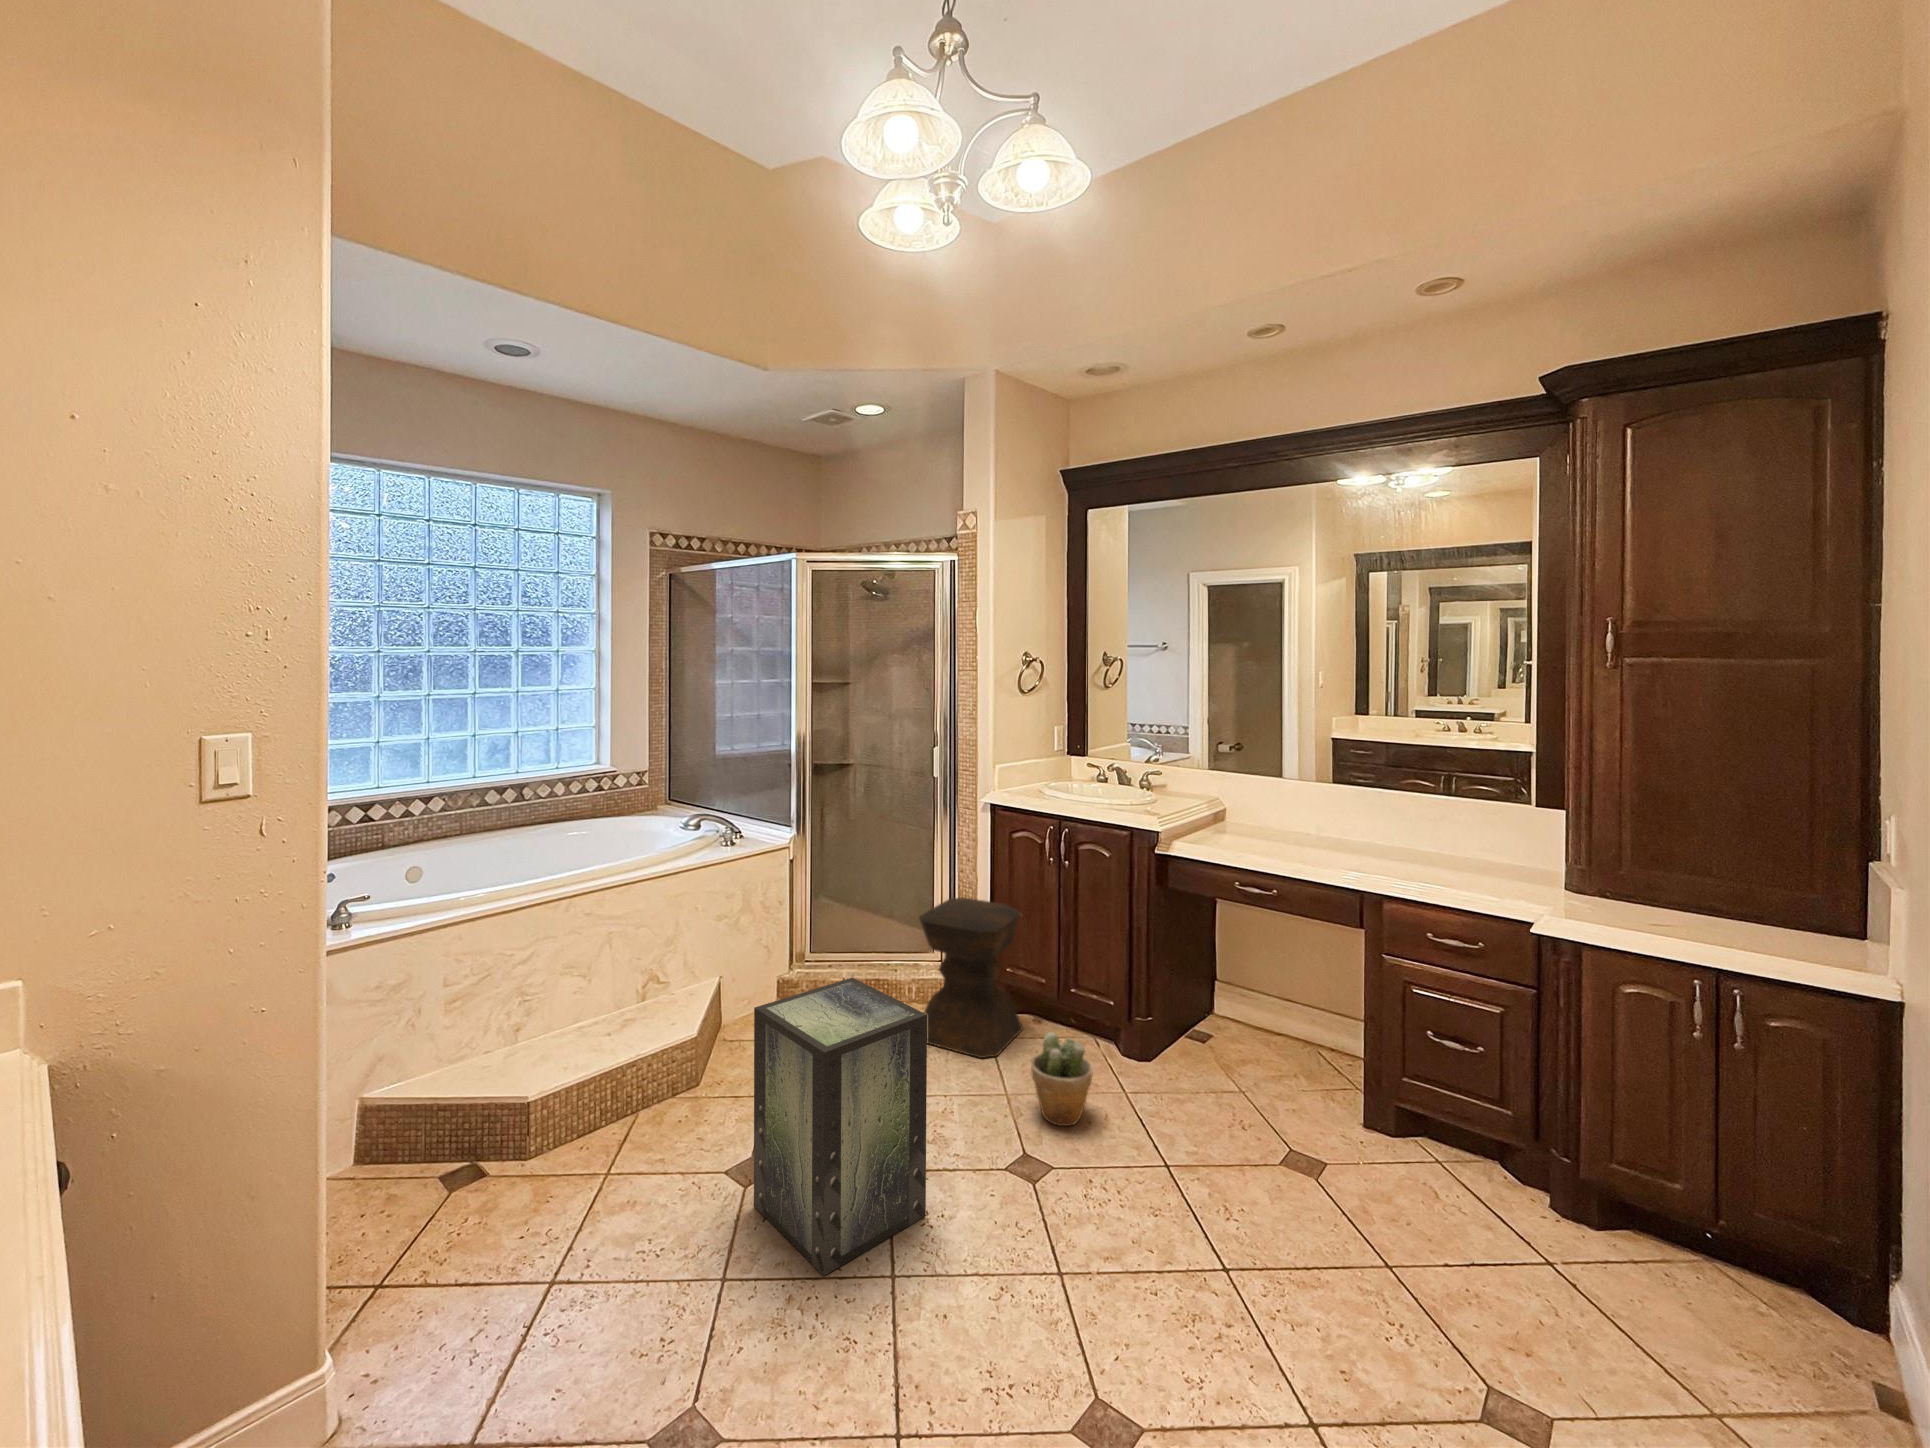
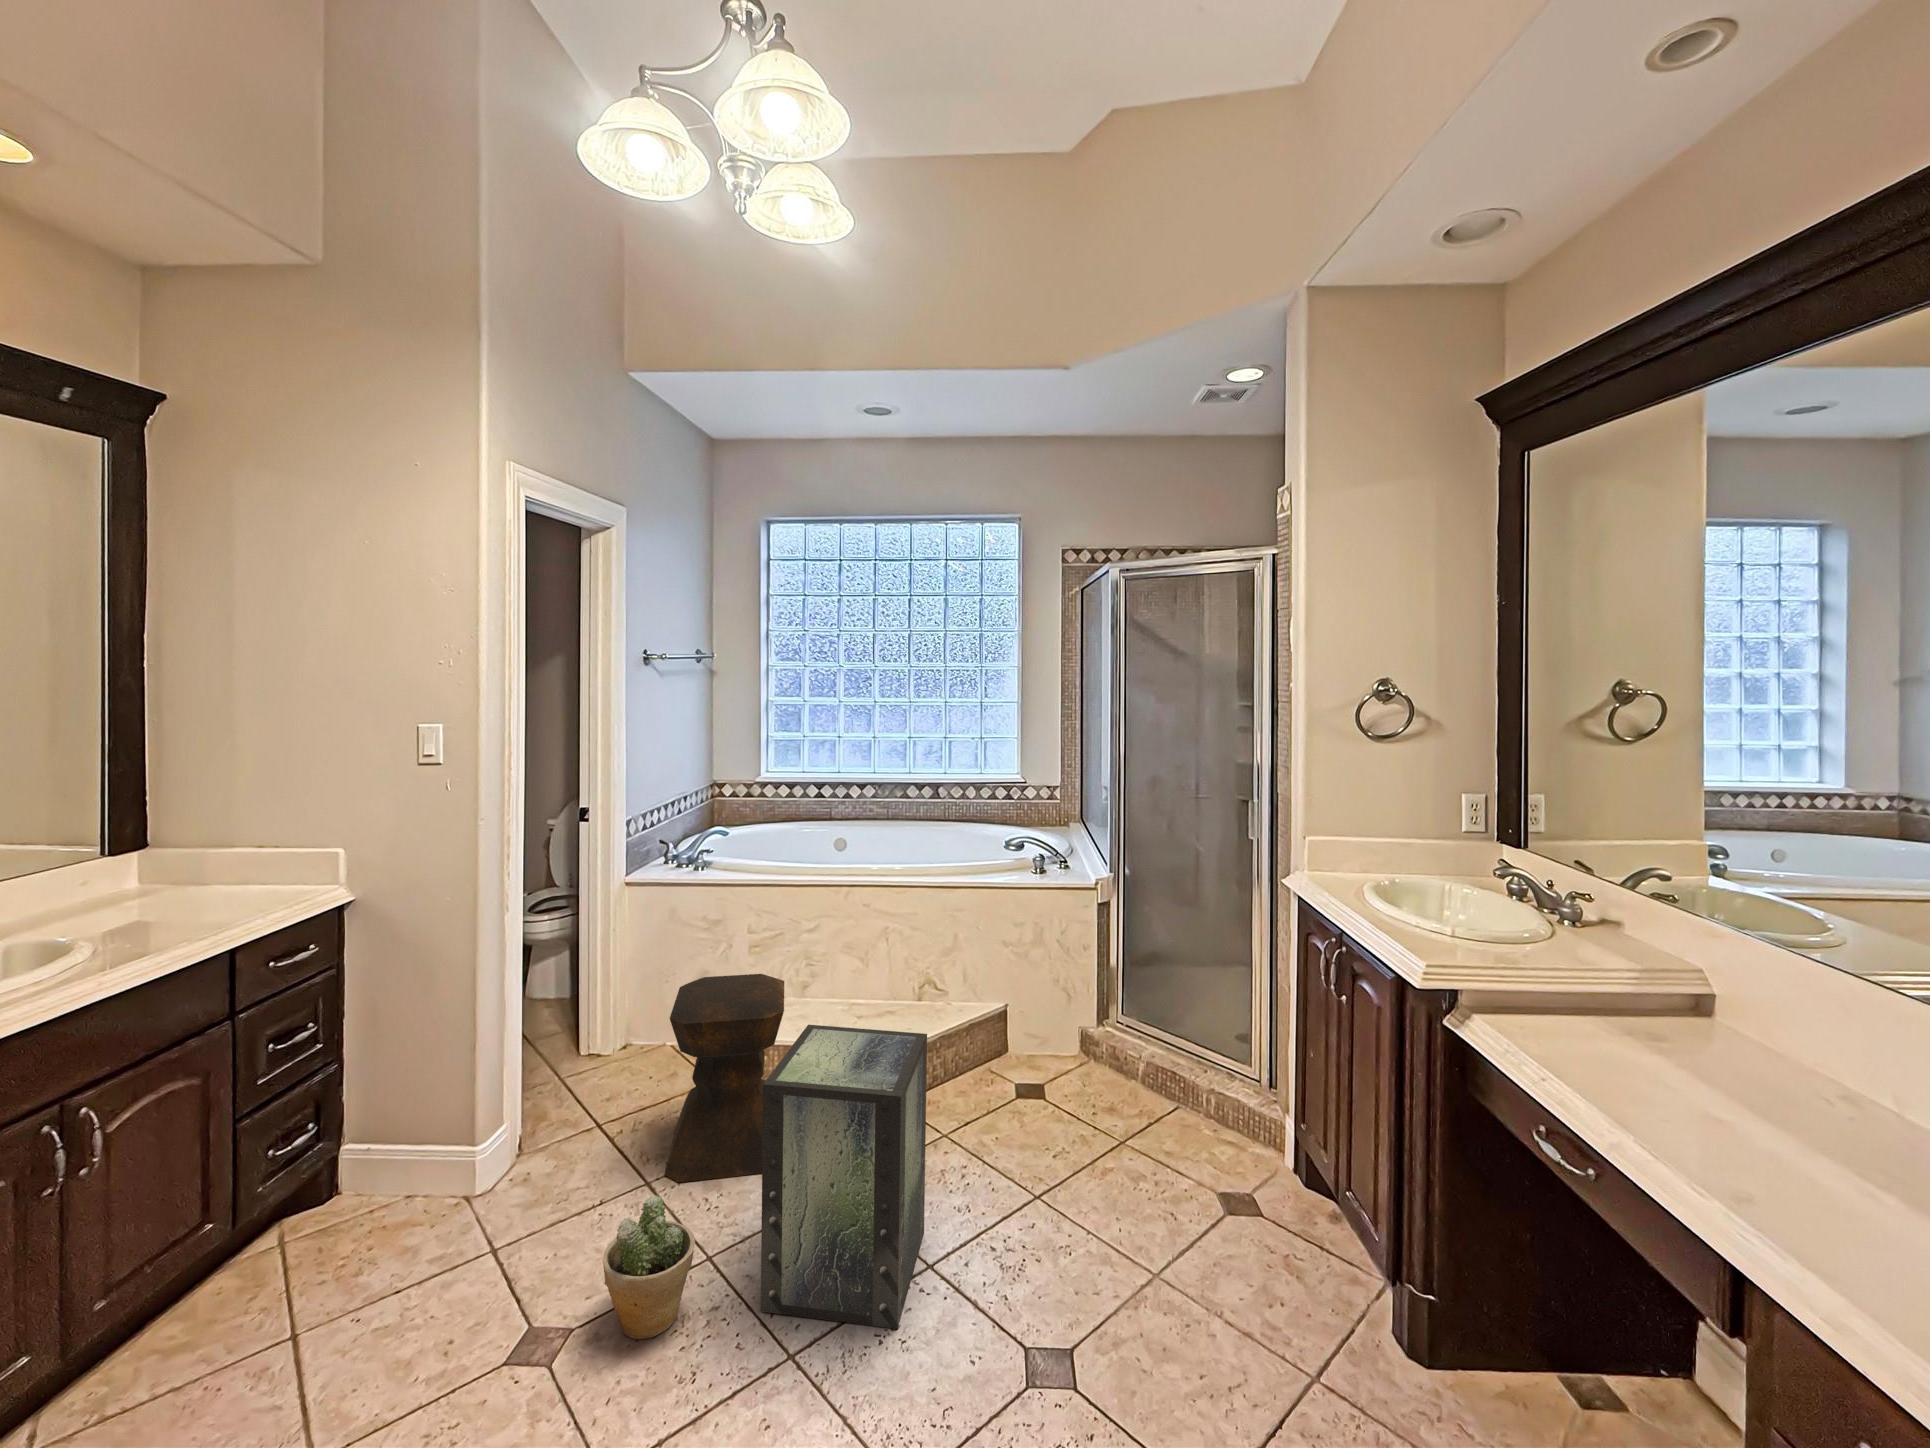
stool: present [919,897,1023,1058] -> present [665,974,784,1182]
potted plant: present [1031,1032,1093,1126] -> present [603,1196,695,1339]

